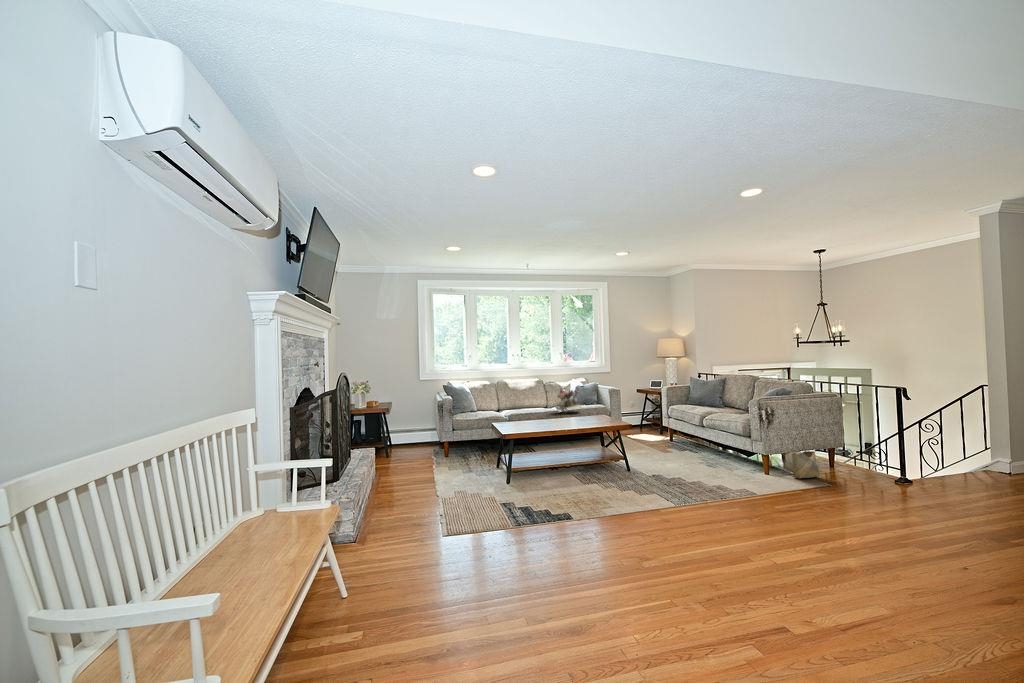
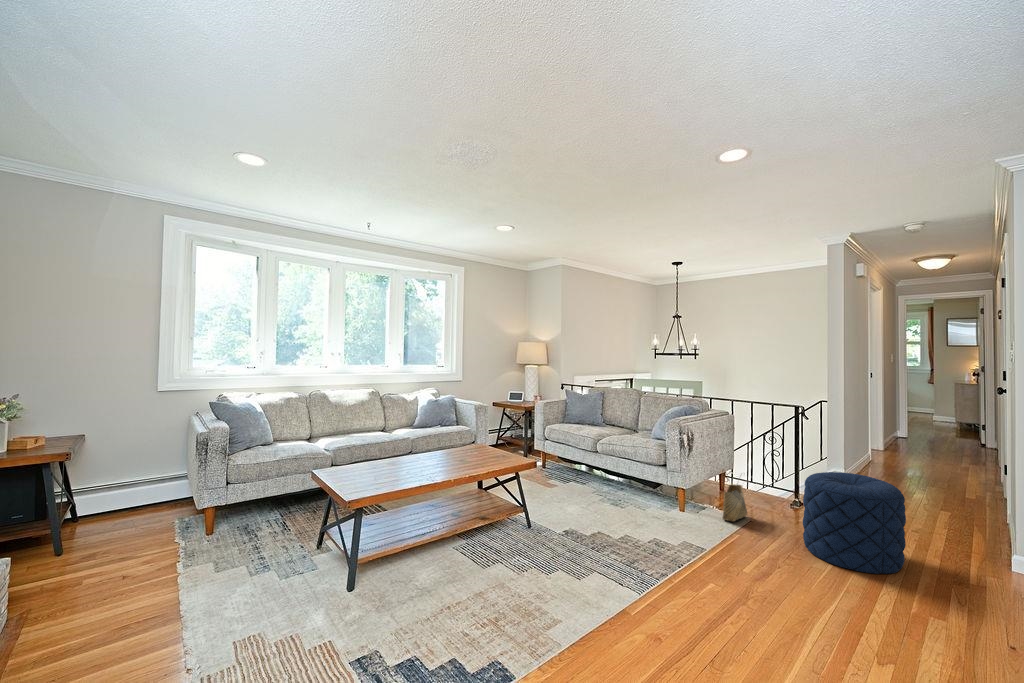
flower arrangement: present [554,387,581,411] -> none [402,402,446,441]
pouf: none [841,438,928,514] -> present [803,472,906,574]

